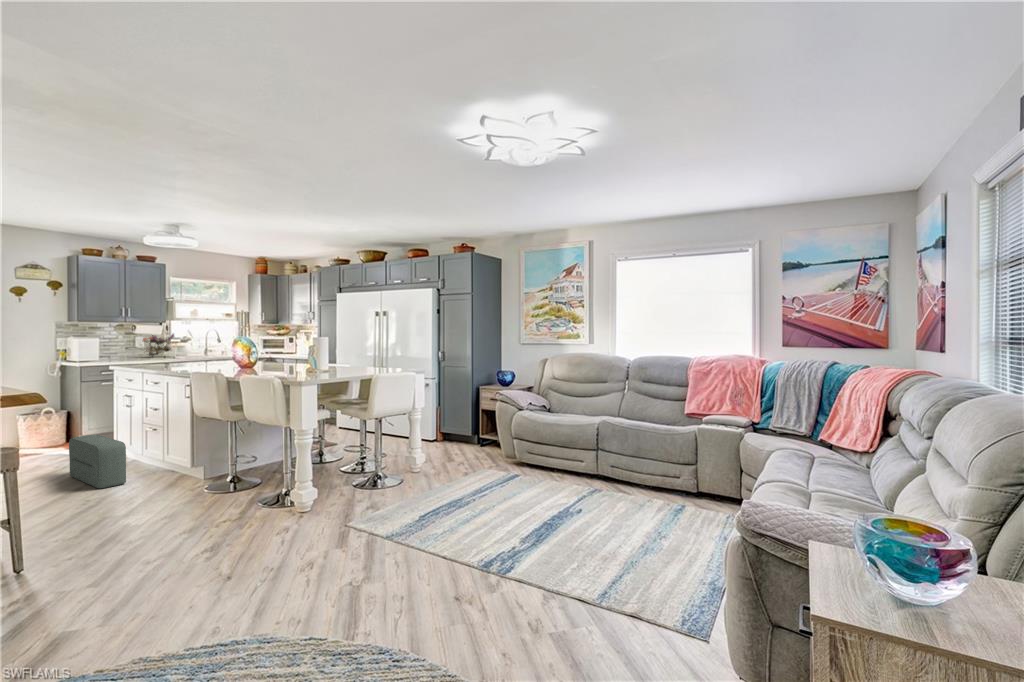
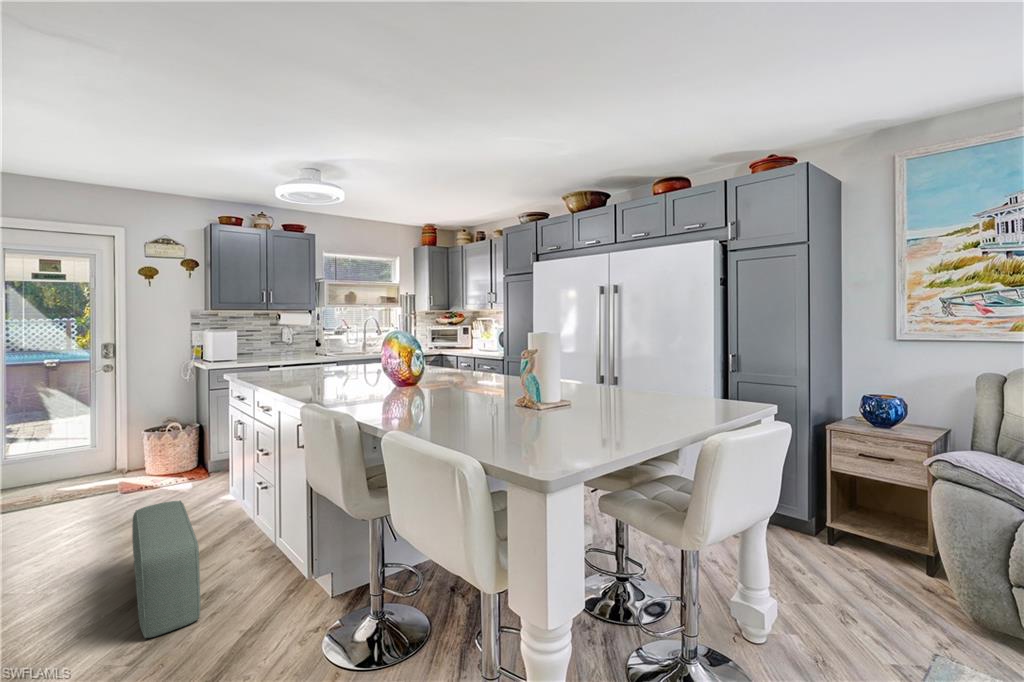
flower arrangement: present [142,334,174,356] -> none [288,323,329,354]

